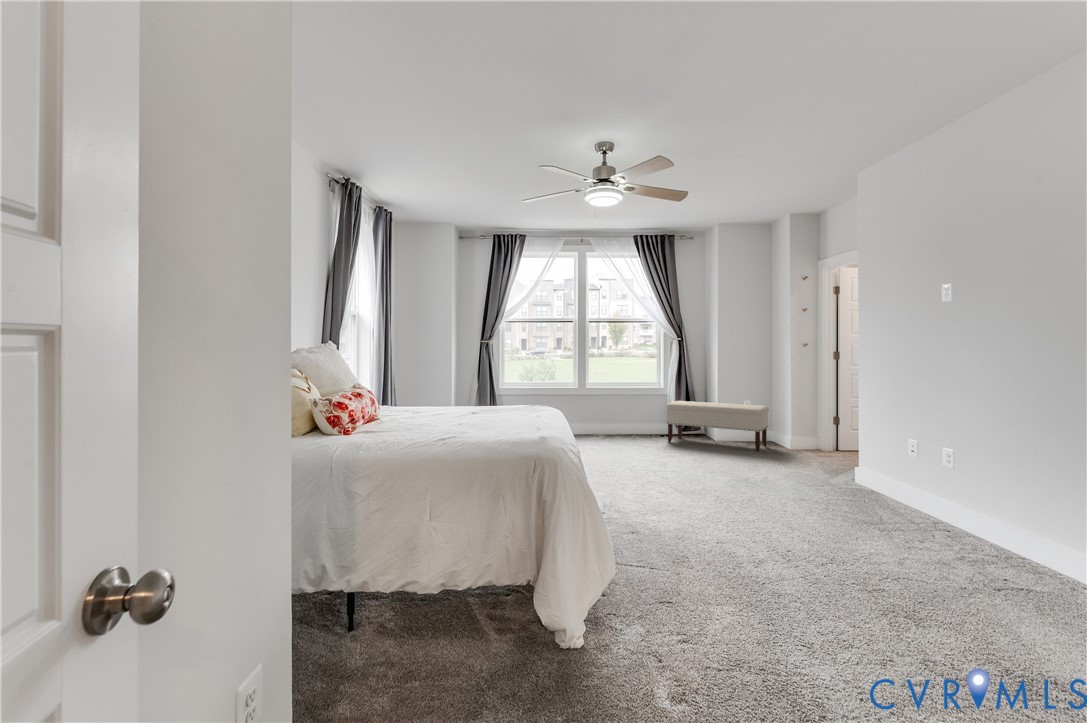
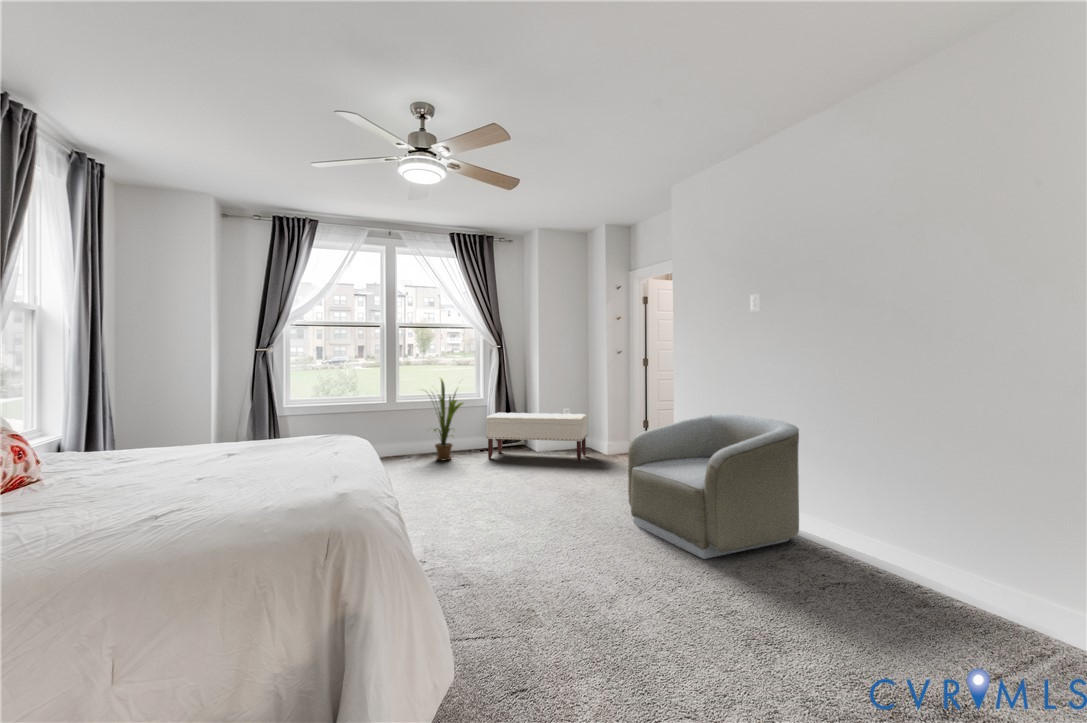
house plant: none [606,367,647,441] -> present [425,379,463,460]
armchair: none [795,410,993,547] -> present [628,414,799,559]

